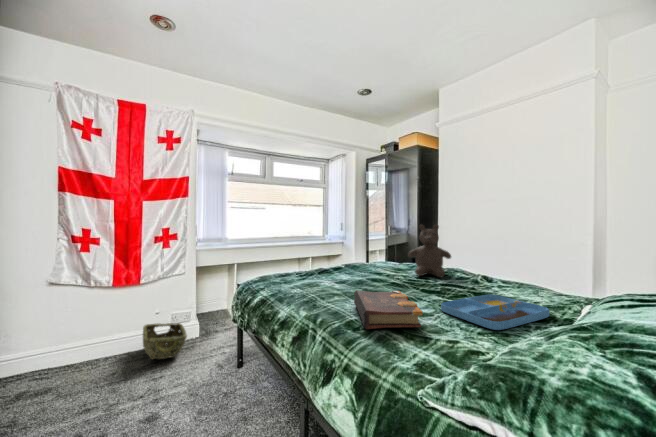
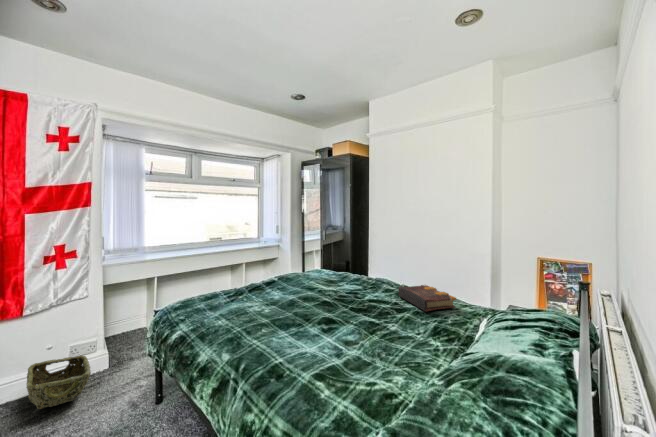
teddy bear: present [408,225,451,277] -> none [339,239,377,290]
book: present [354,290,423,329] -> present [398,285,456,312]
tray: present [441,294,549,330] -> none [366,313,456,361]

